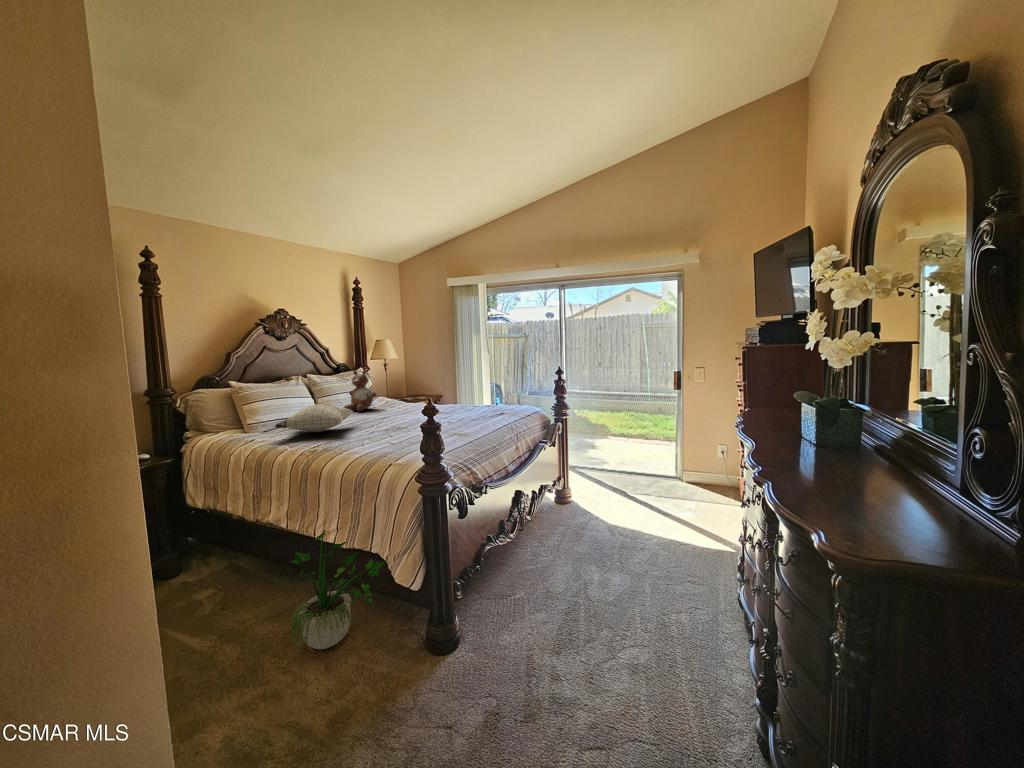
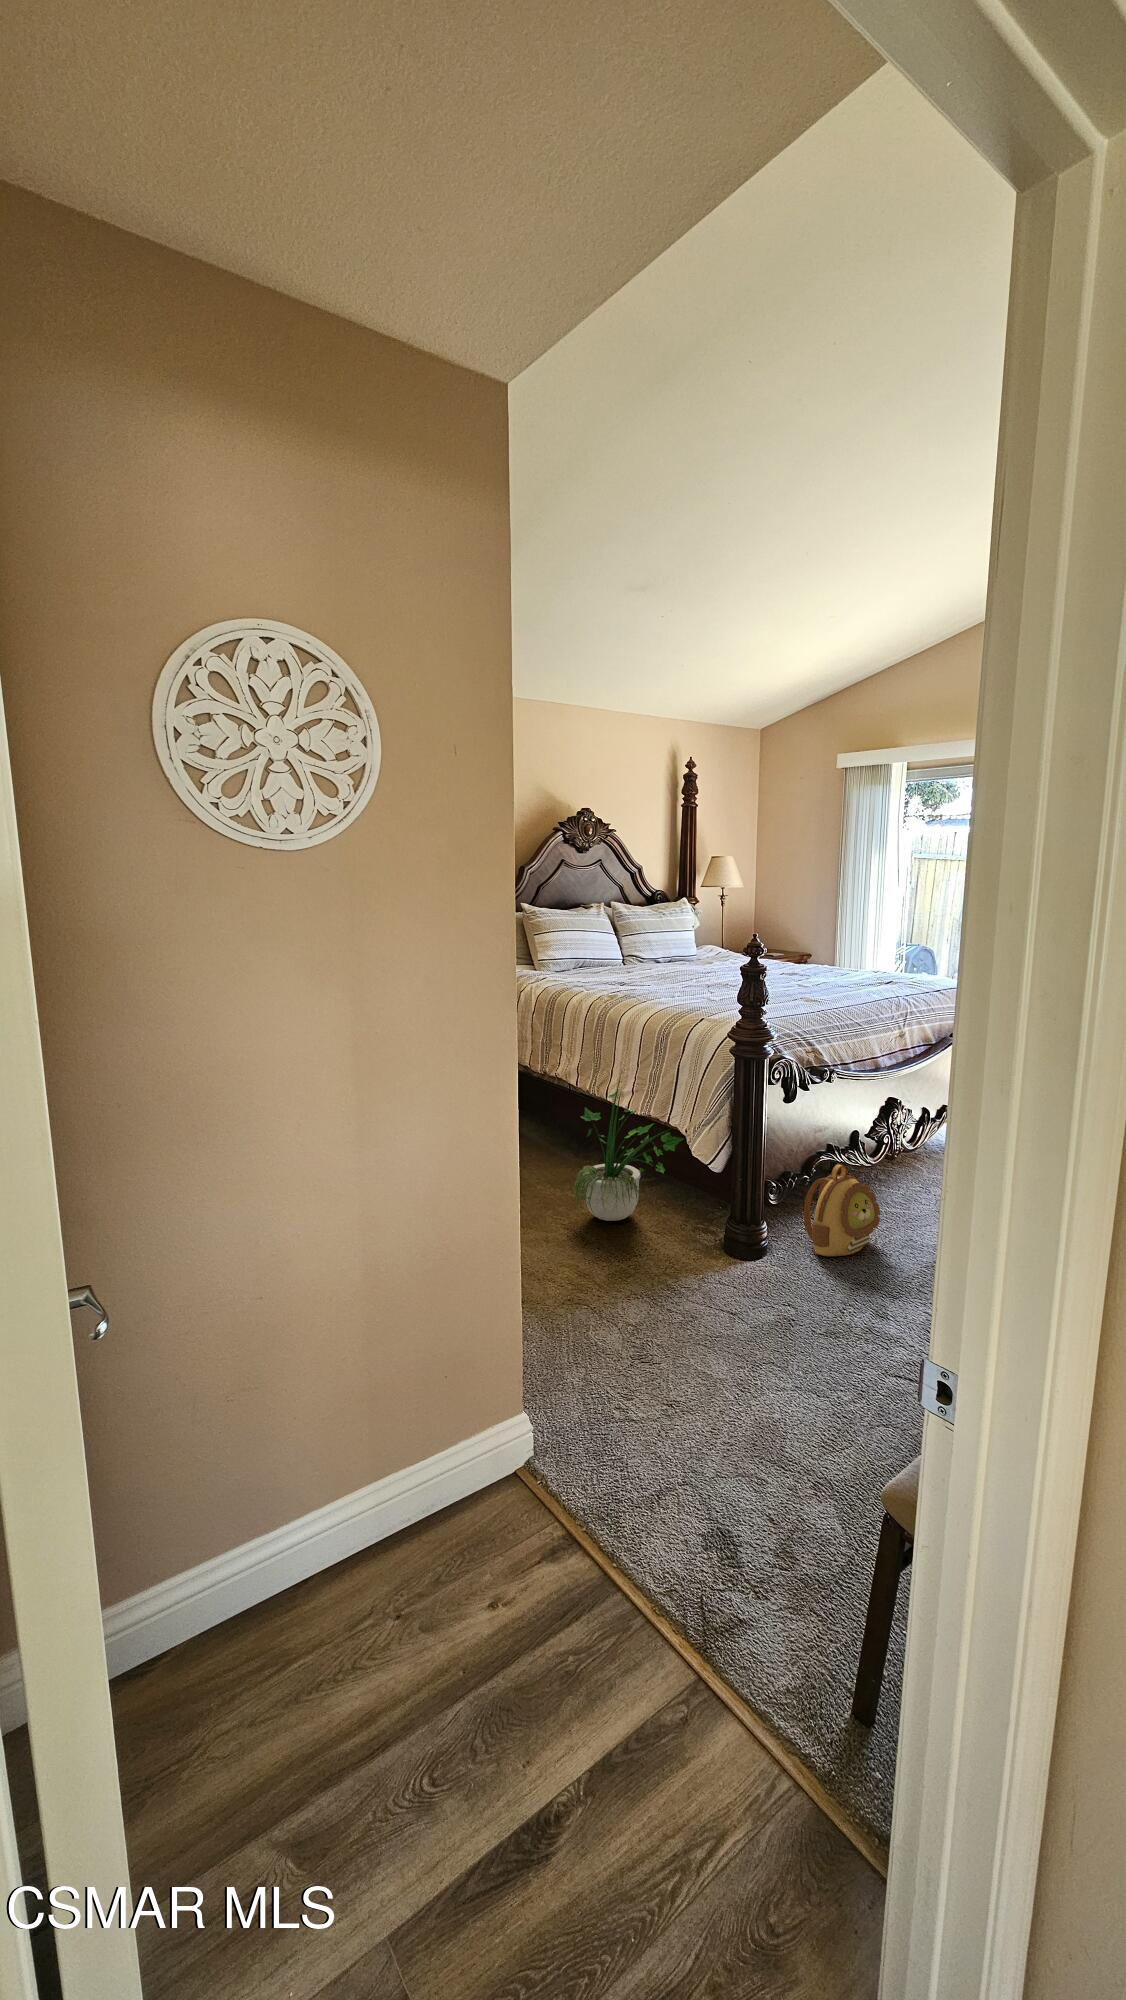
stuffed bear: present [343,370,376,411] -> none [654,902,703,963]
pillow: present [275,404,353,432] -> none [570,942,667,980]
backpack: none [481,553,531,626] -> present [804,1164,880,1256]

